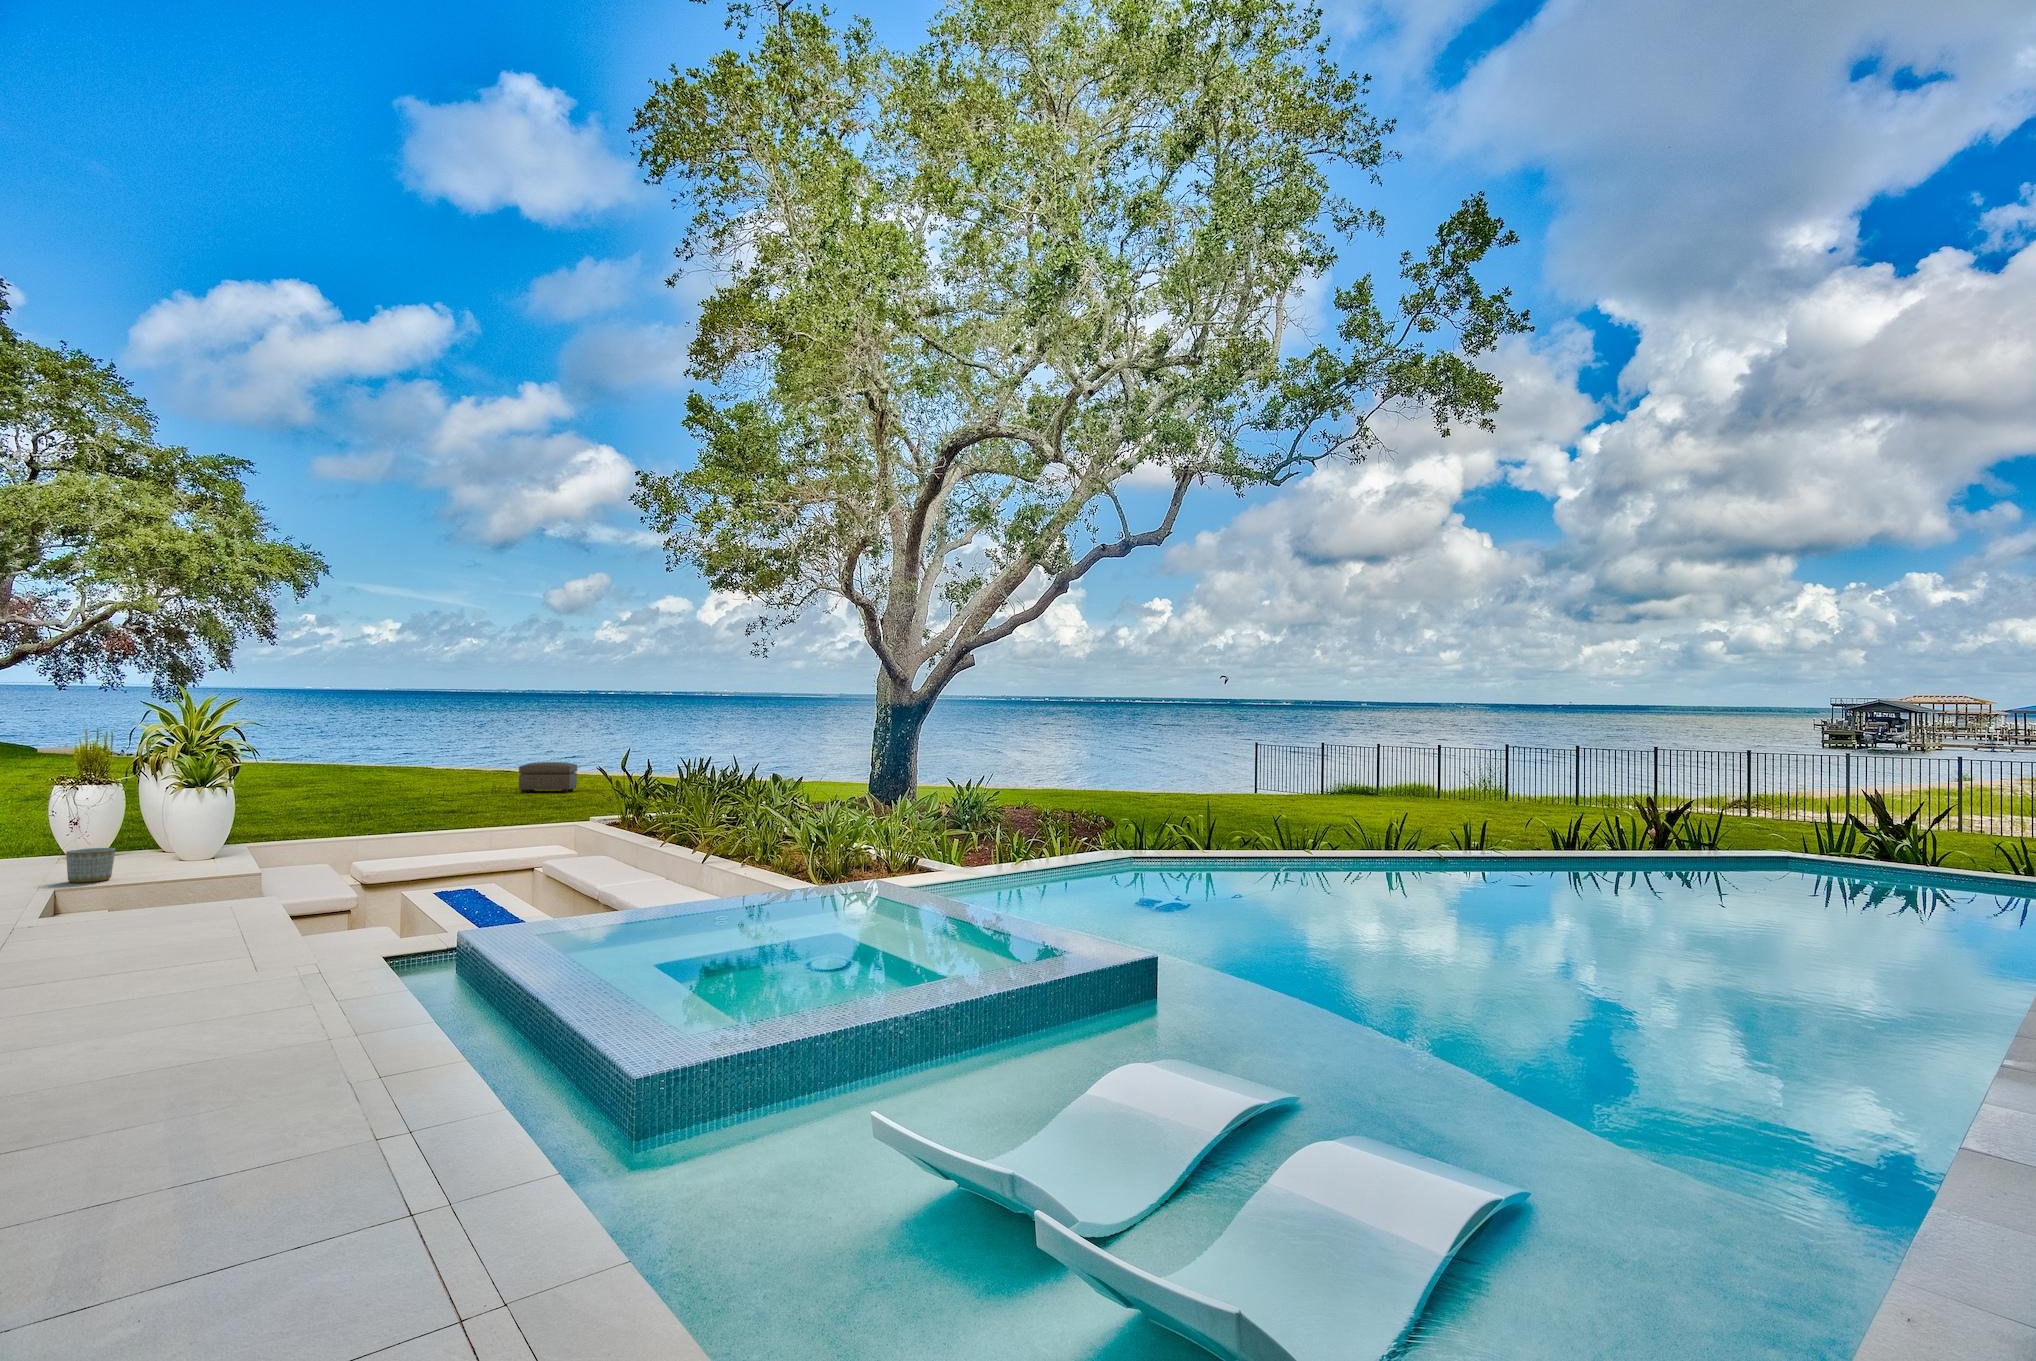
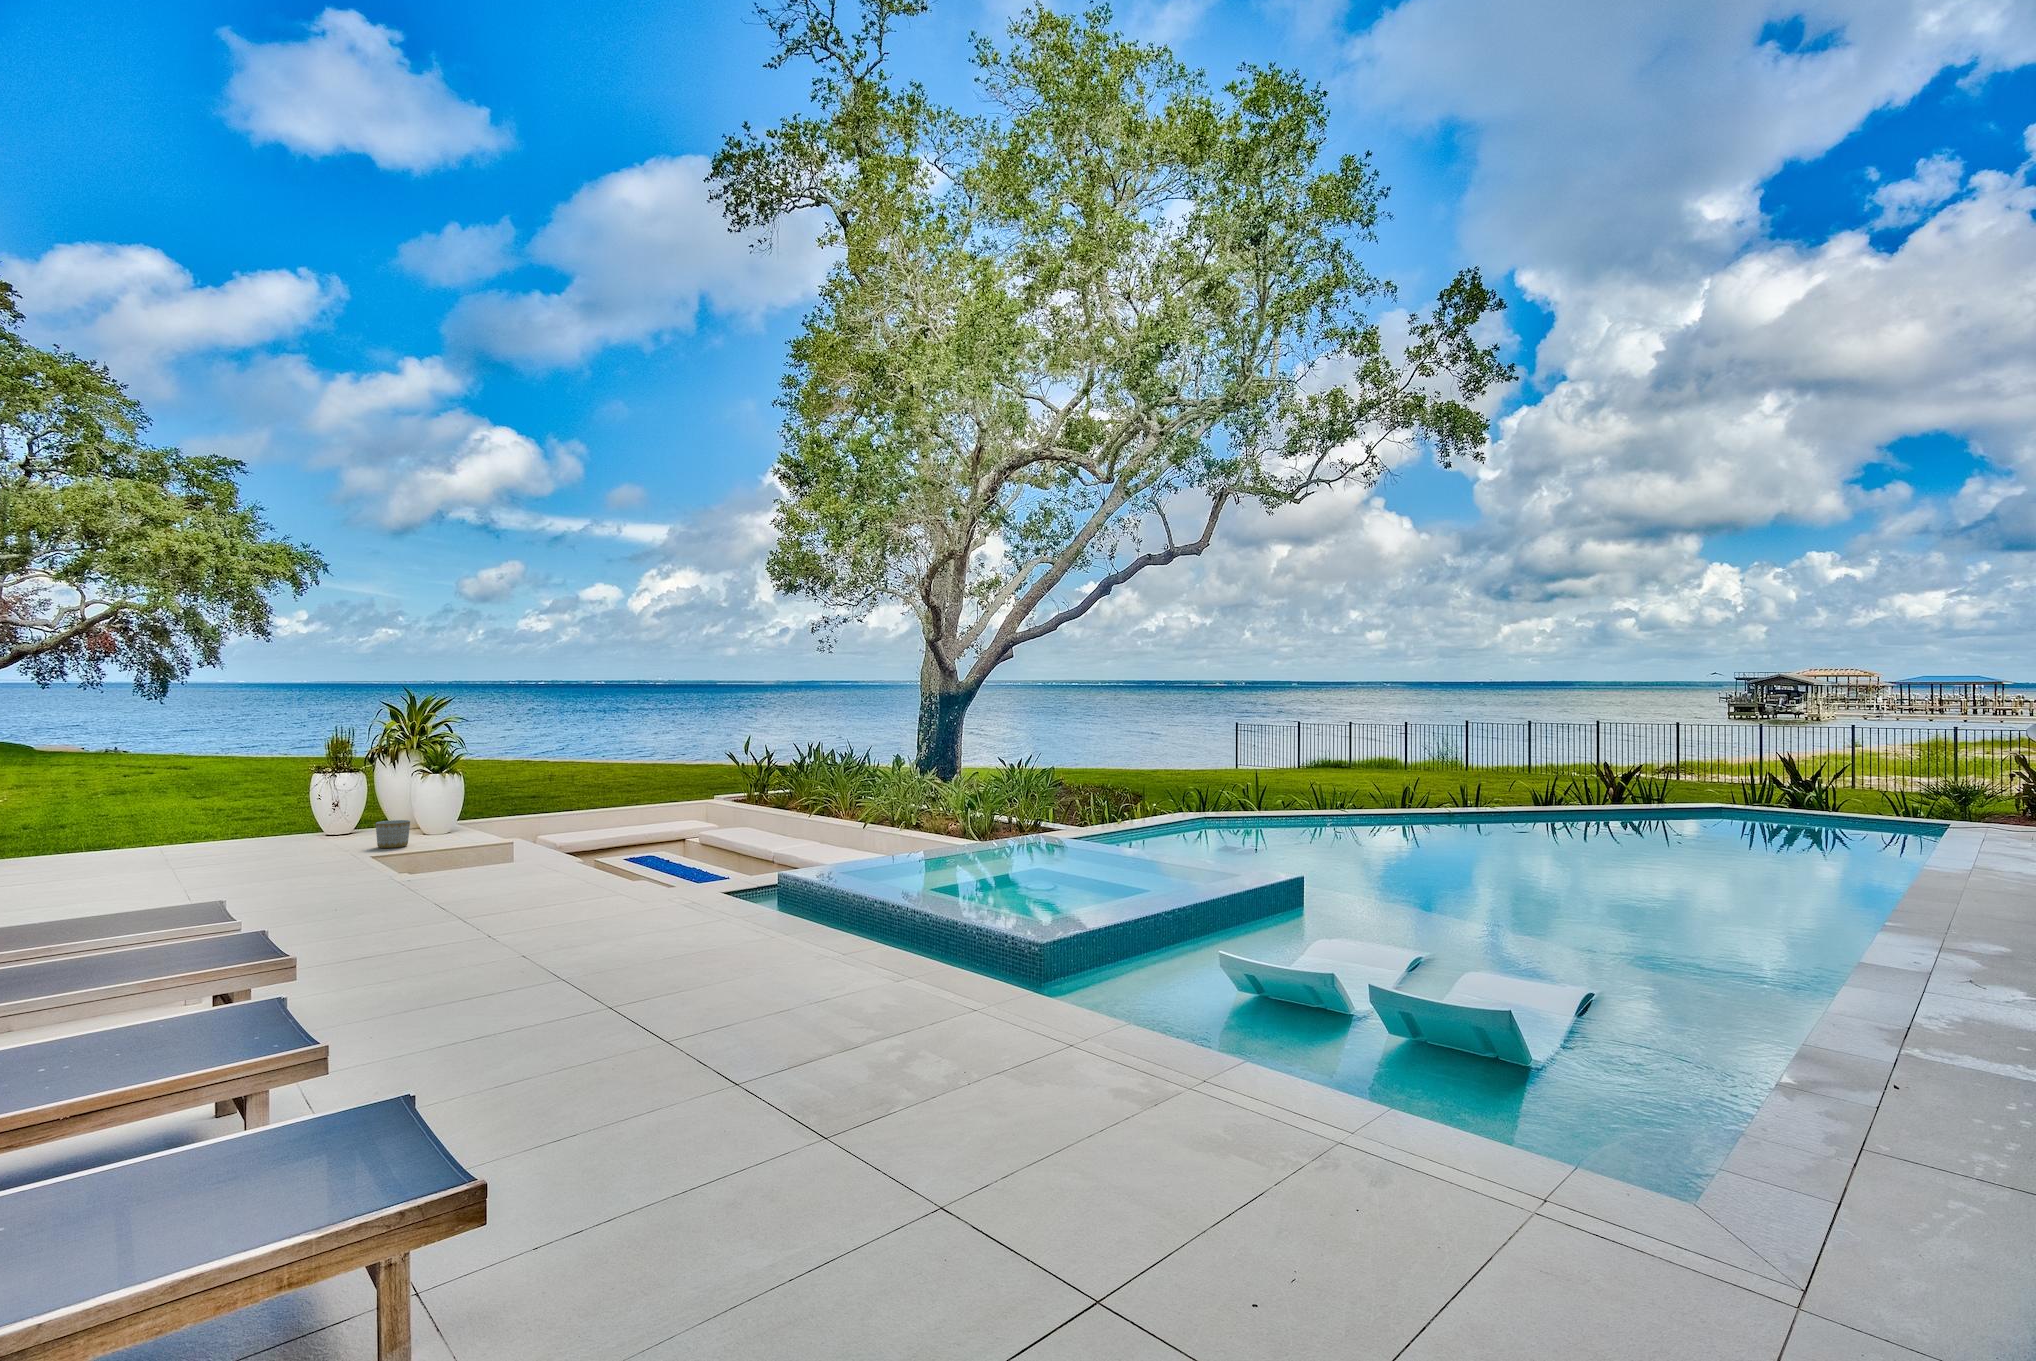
ottoman: present [519,762,577,793] -> none [613,746,661,773]

